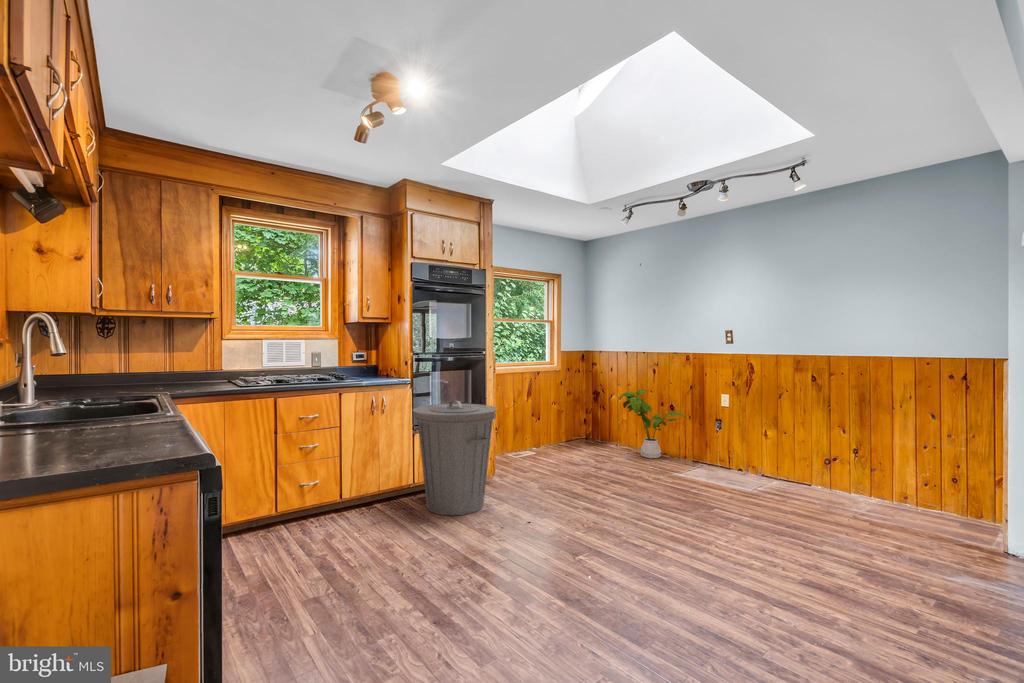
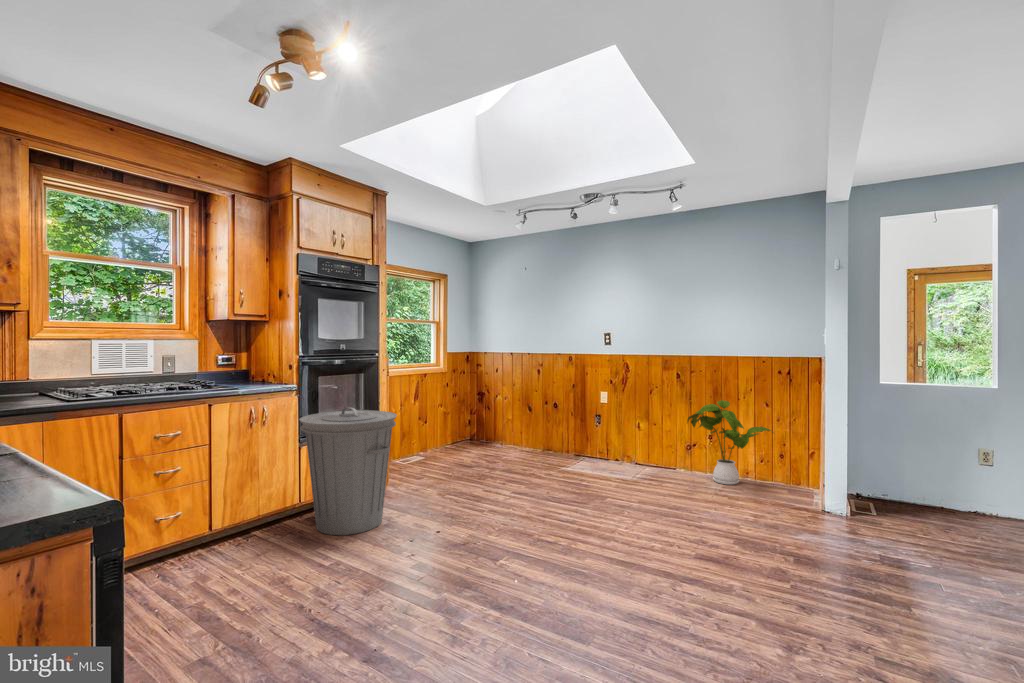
house plant: present [620,389,686,458] -> present [687,400,773,485]

